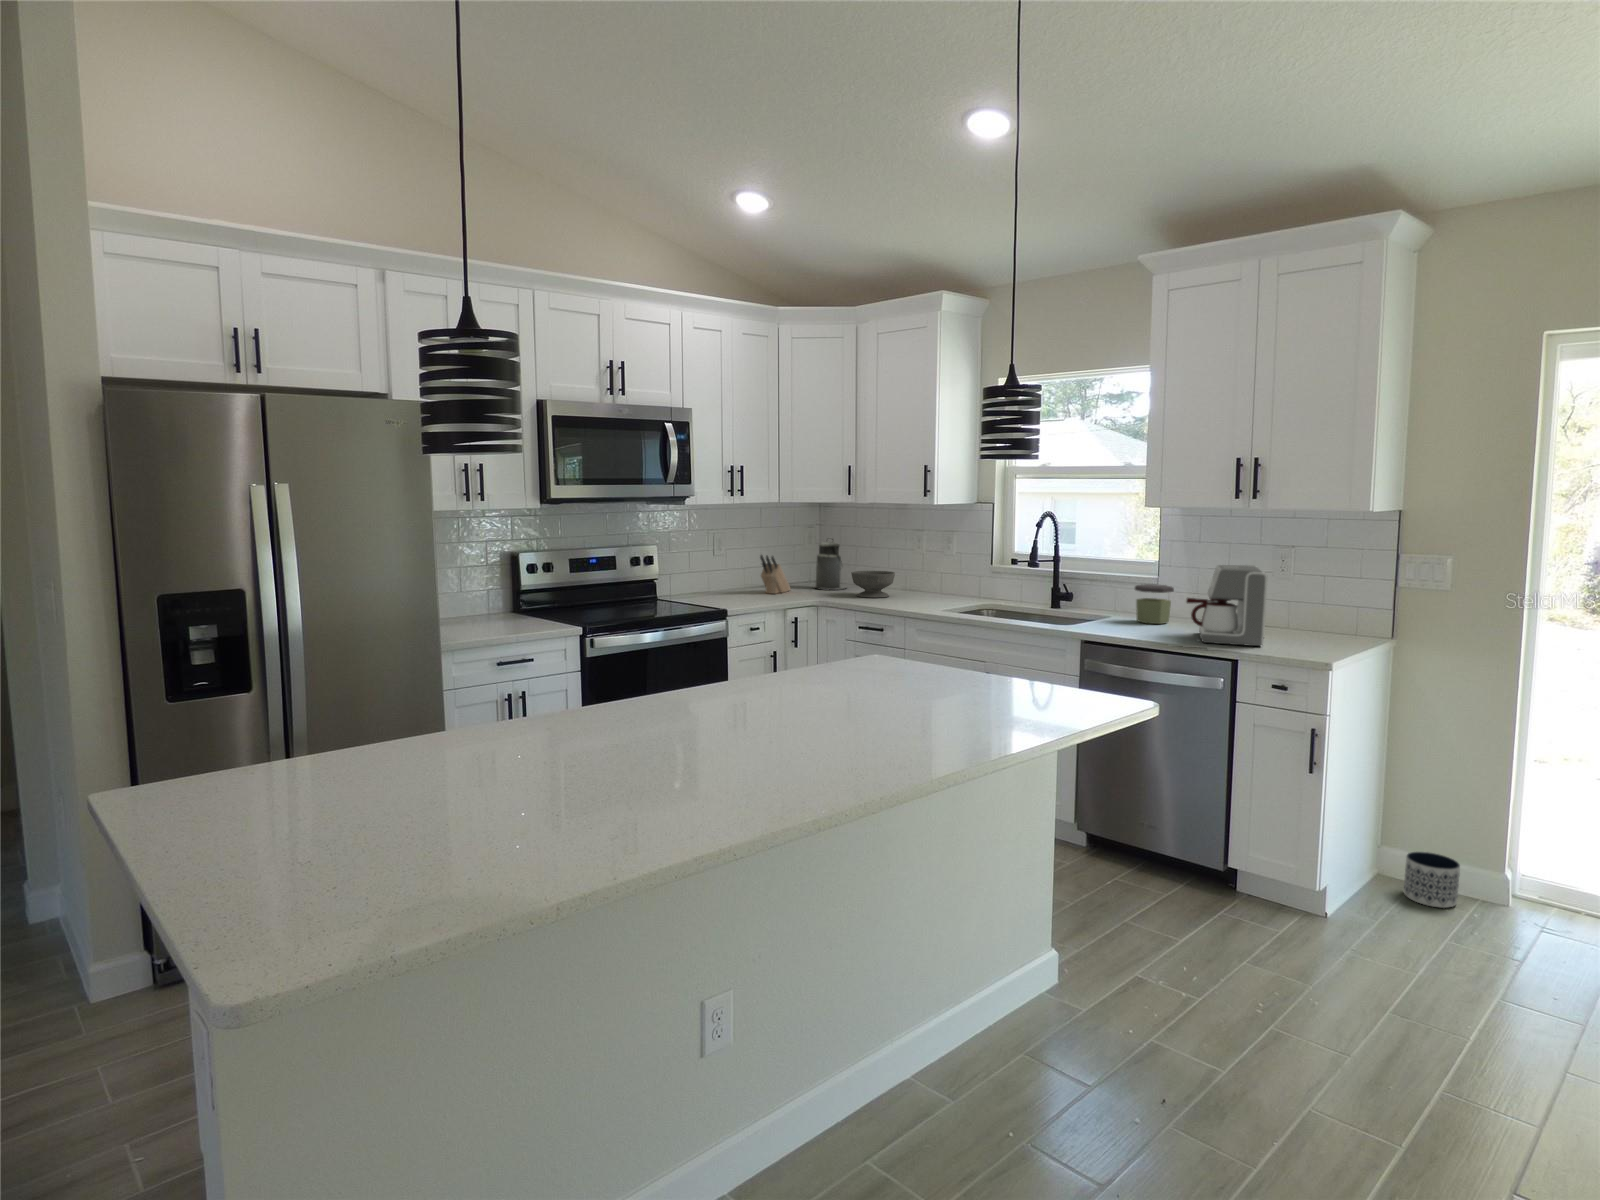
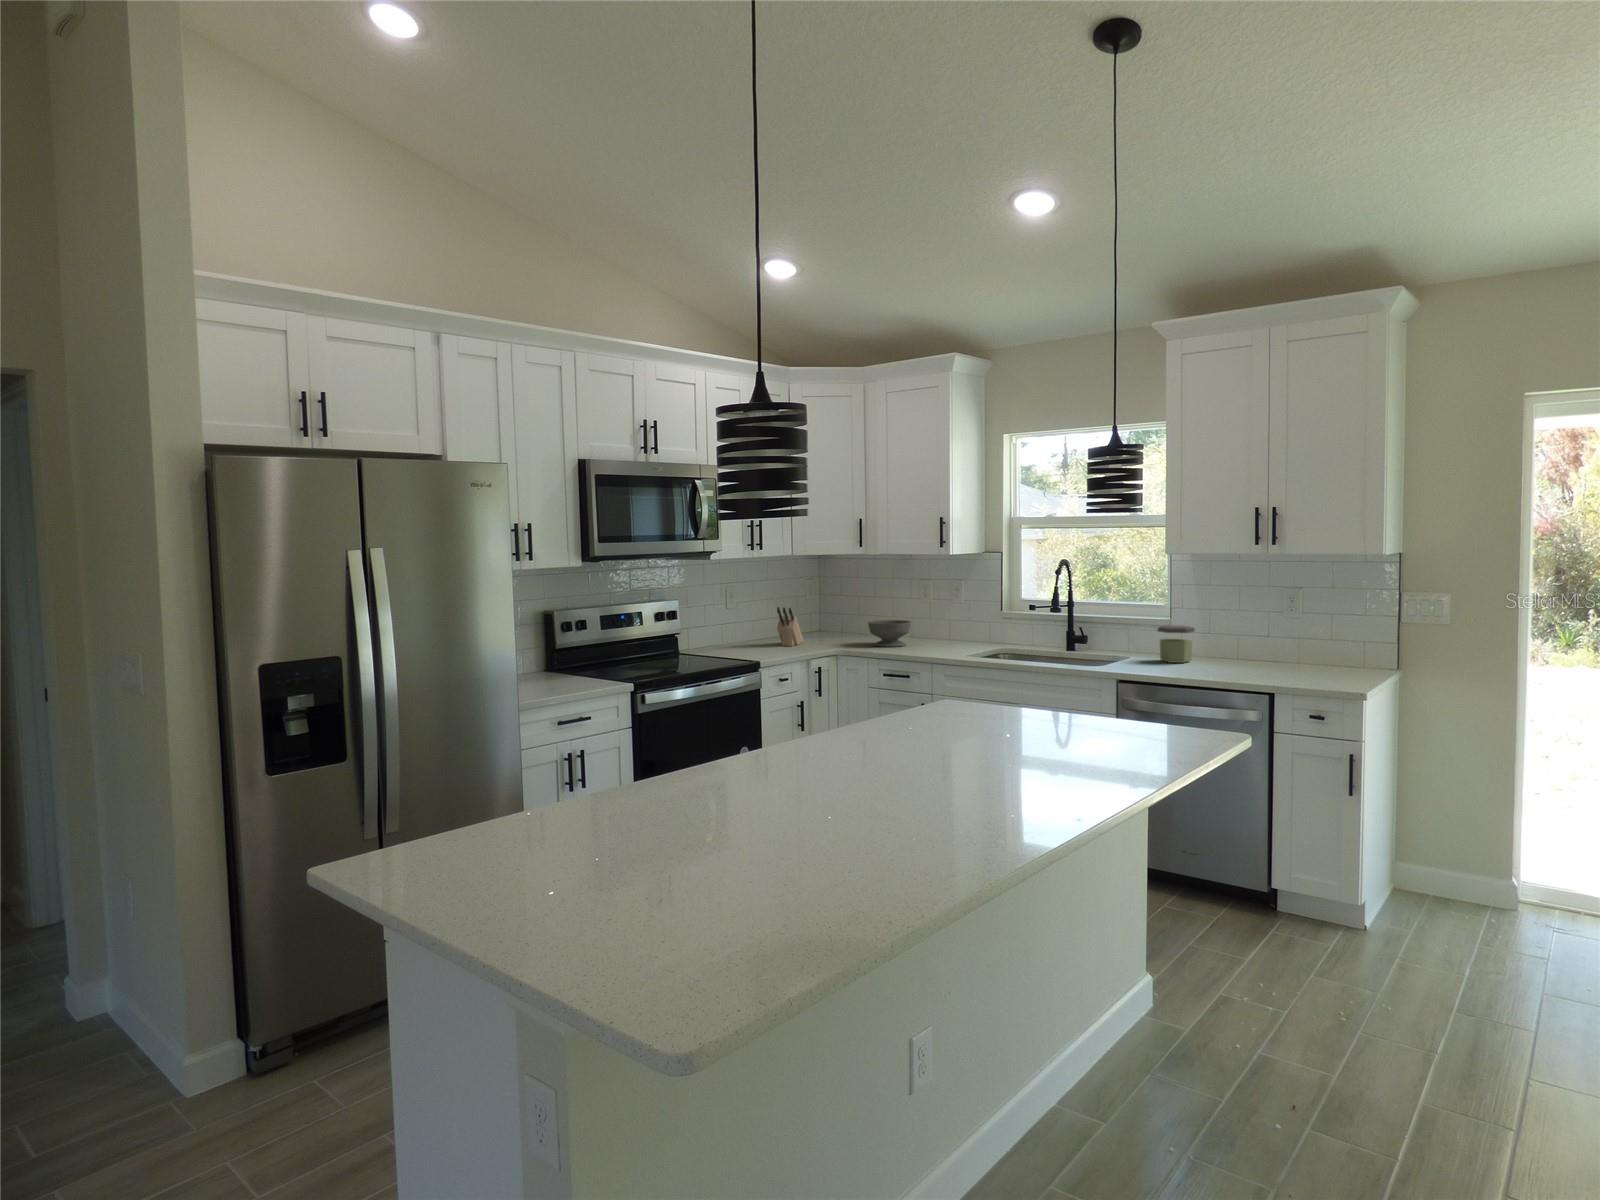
canister: present [814,539,846,590] -> none [822,589,858,640]
coffee maker: present [1186,565,1268,646] -> none [1215,605,1294,680]
planter: present [1404,852,1460,908] -> none [1424,865,1474,915]

